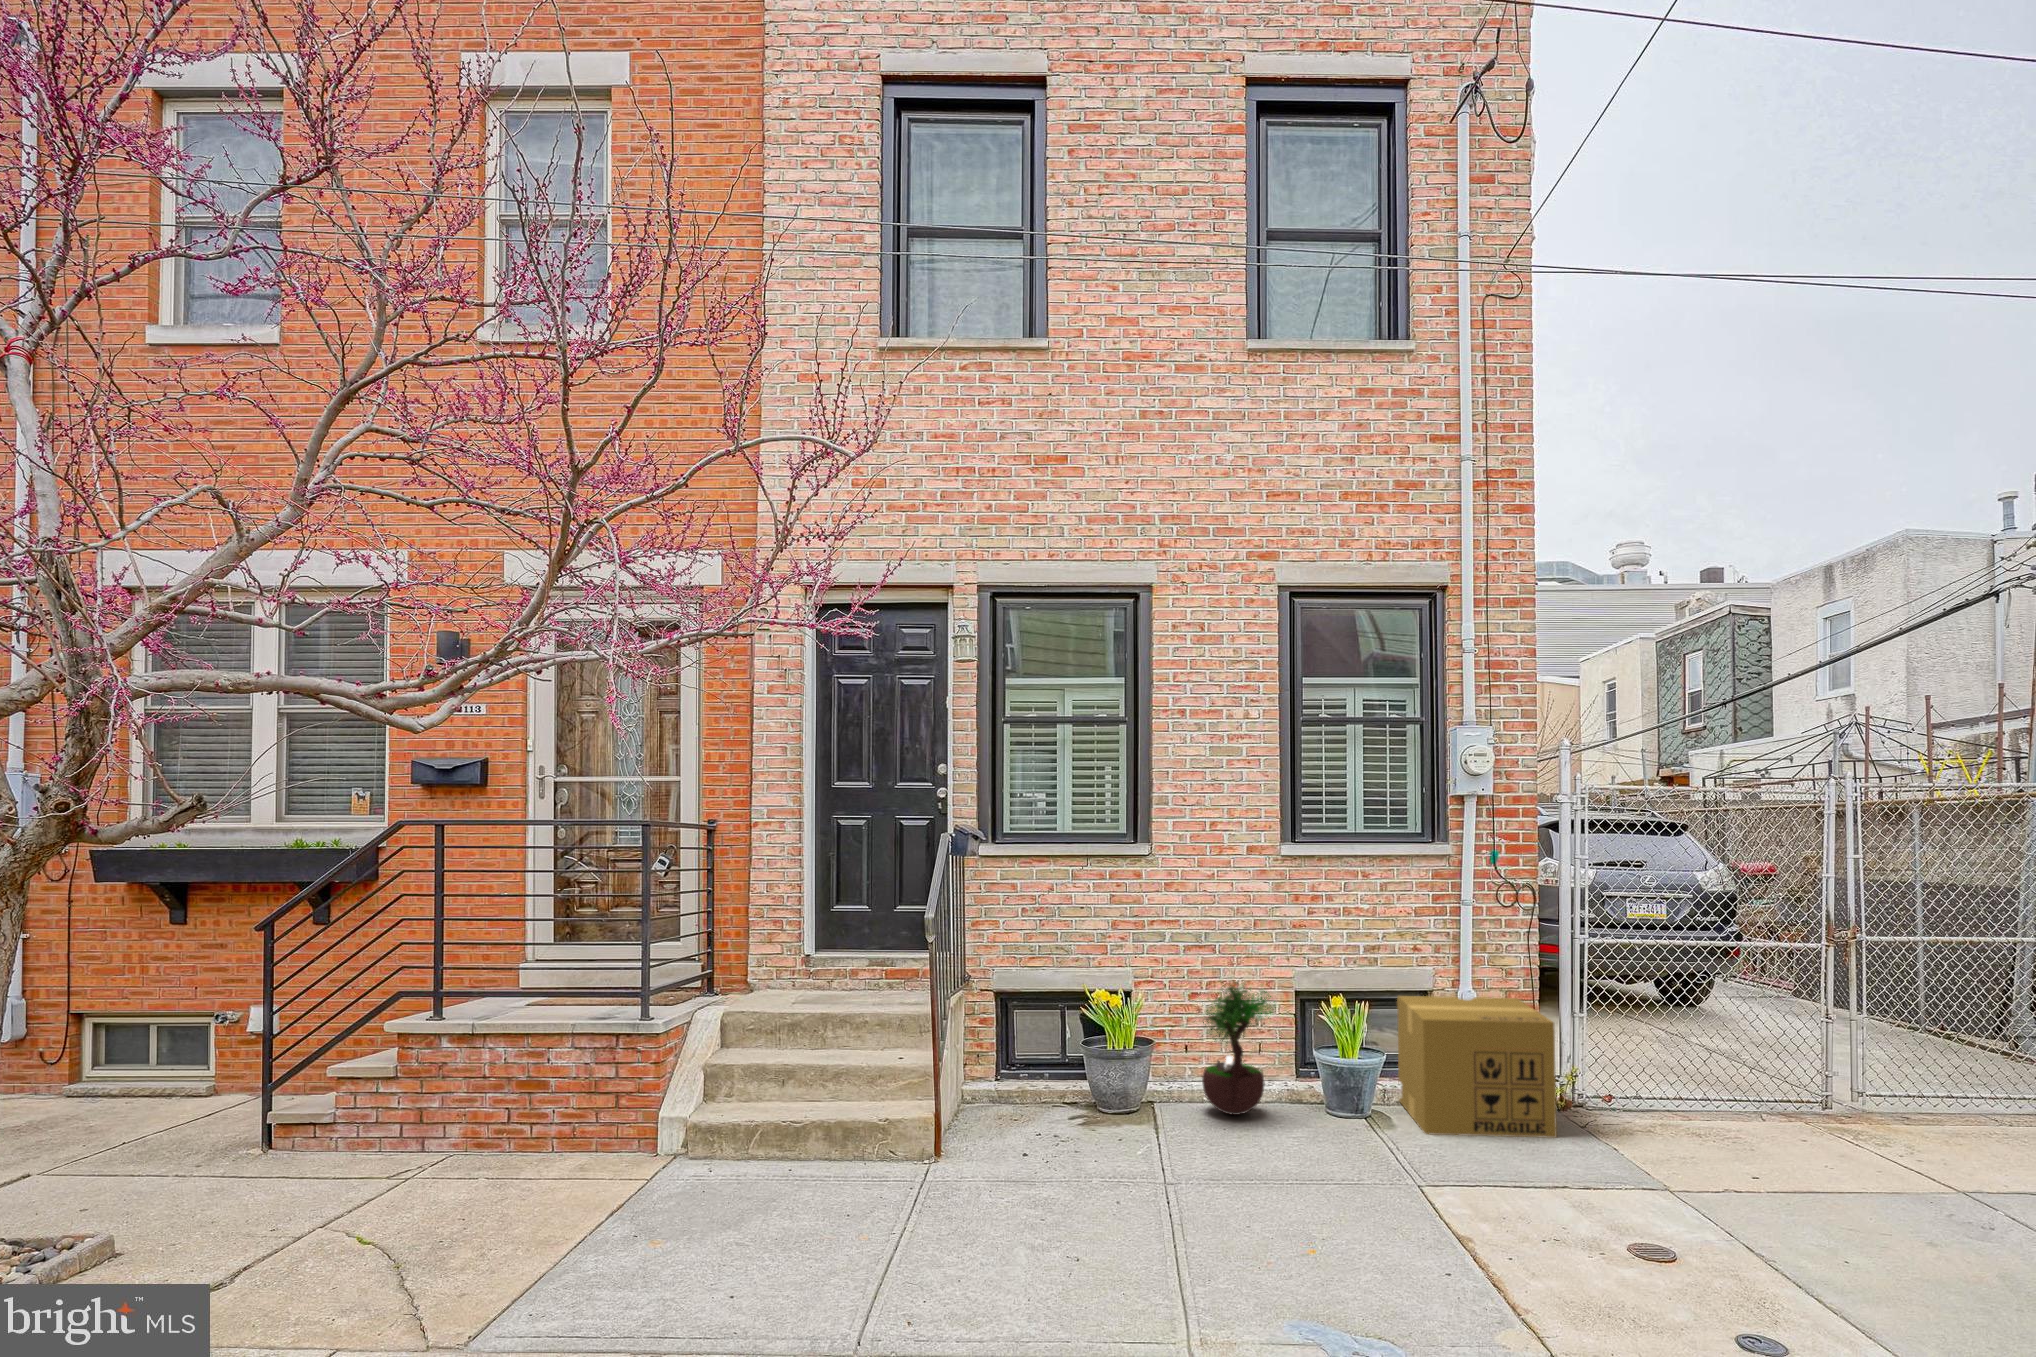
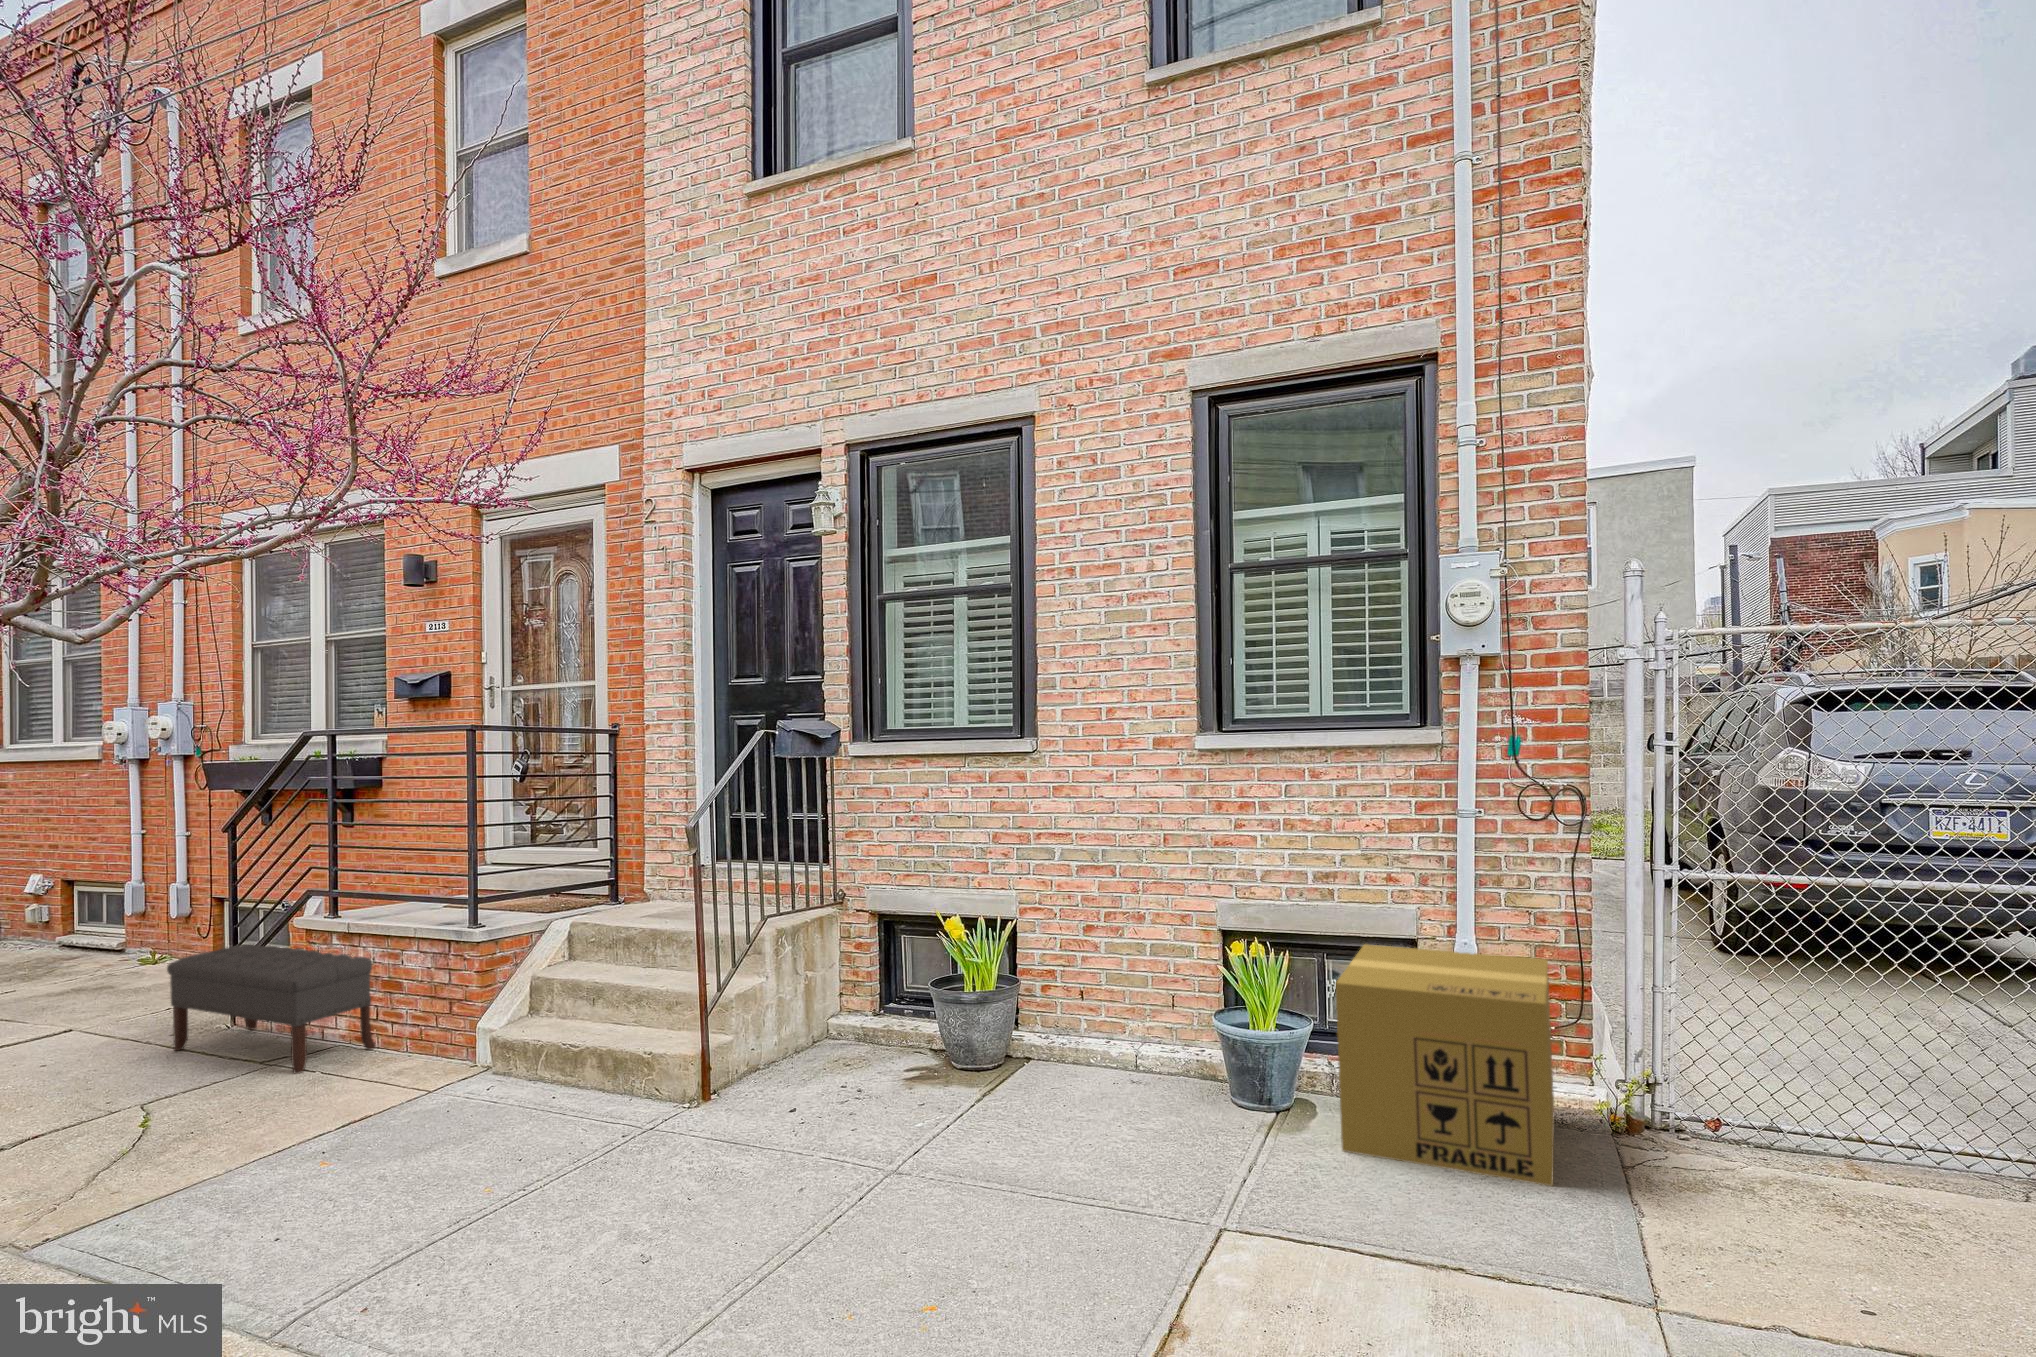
potted tree: present [1197,983,1271,1115] -> none [1049,901,1158,1087]
bench: none [275,1059,529,1180] -> present [167,944,375,1074]

